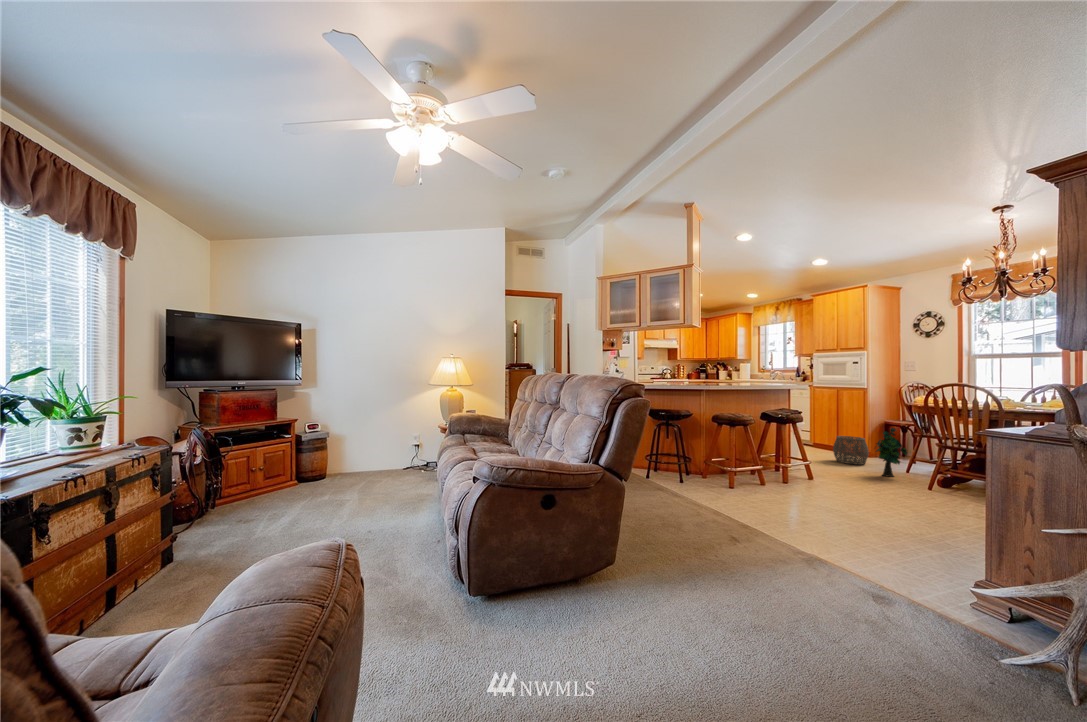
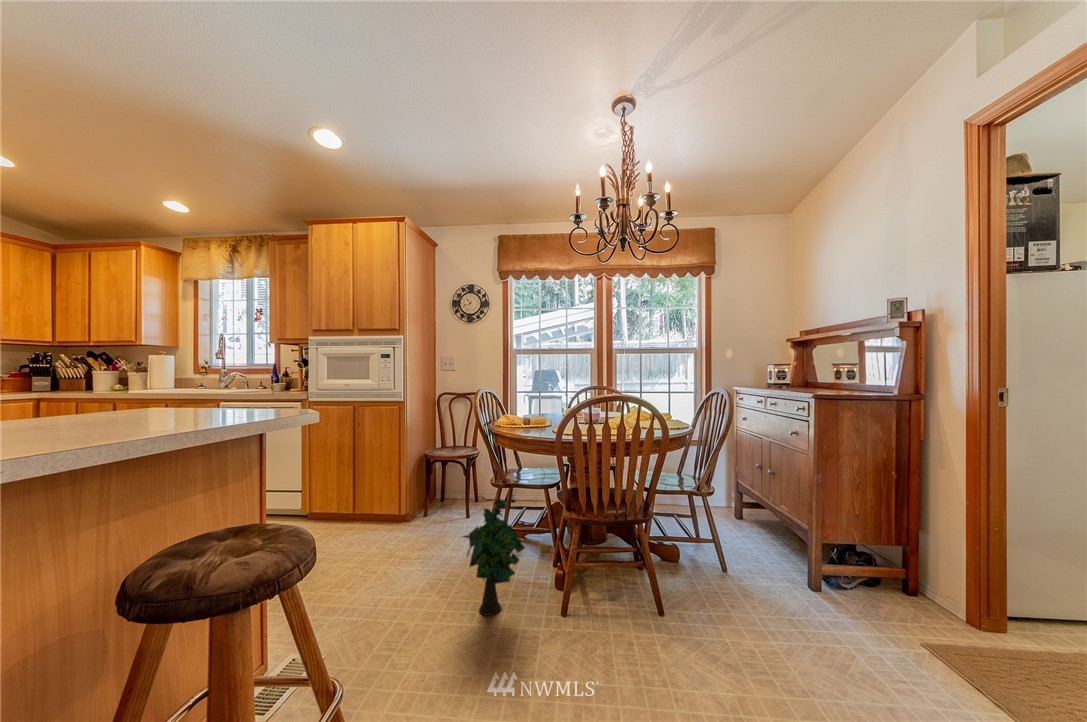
woven basket: present [833,436,869,465] -> none [360,505,427,580]

